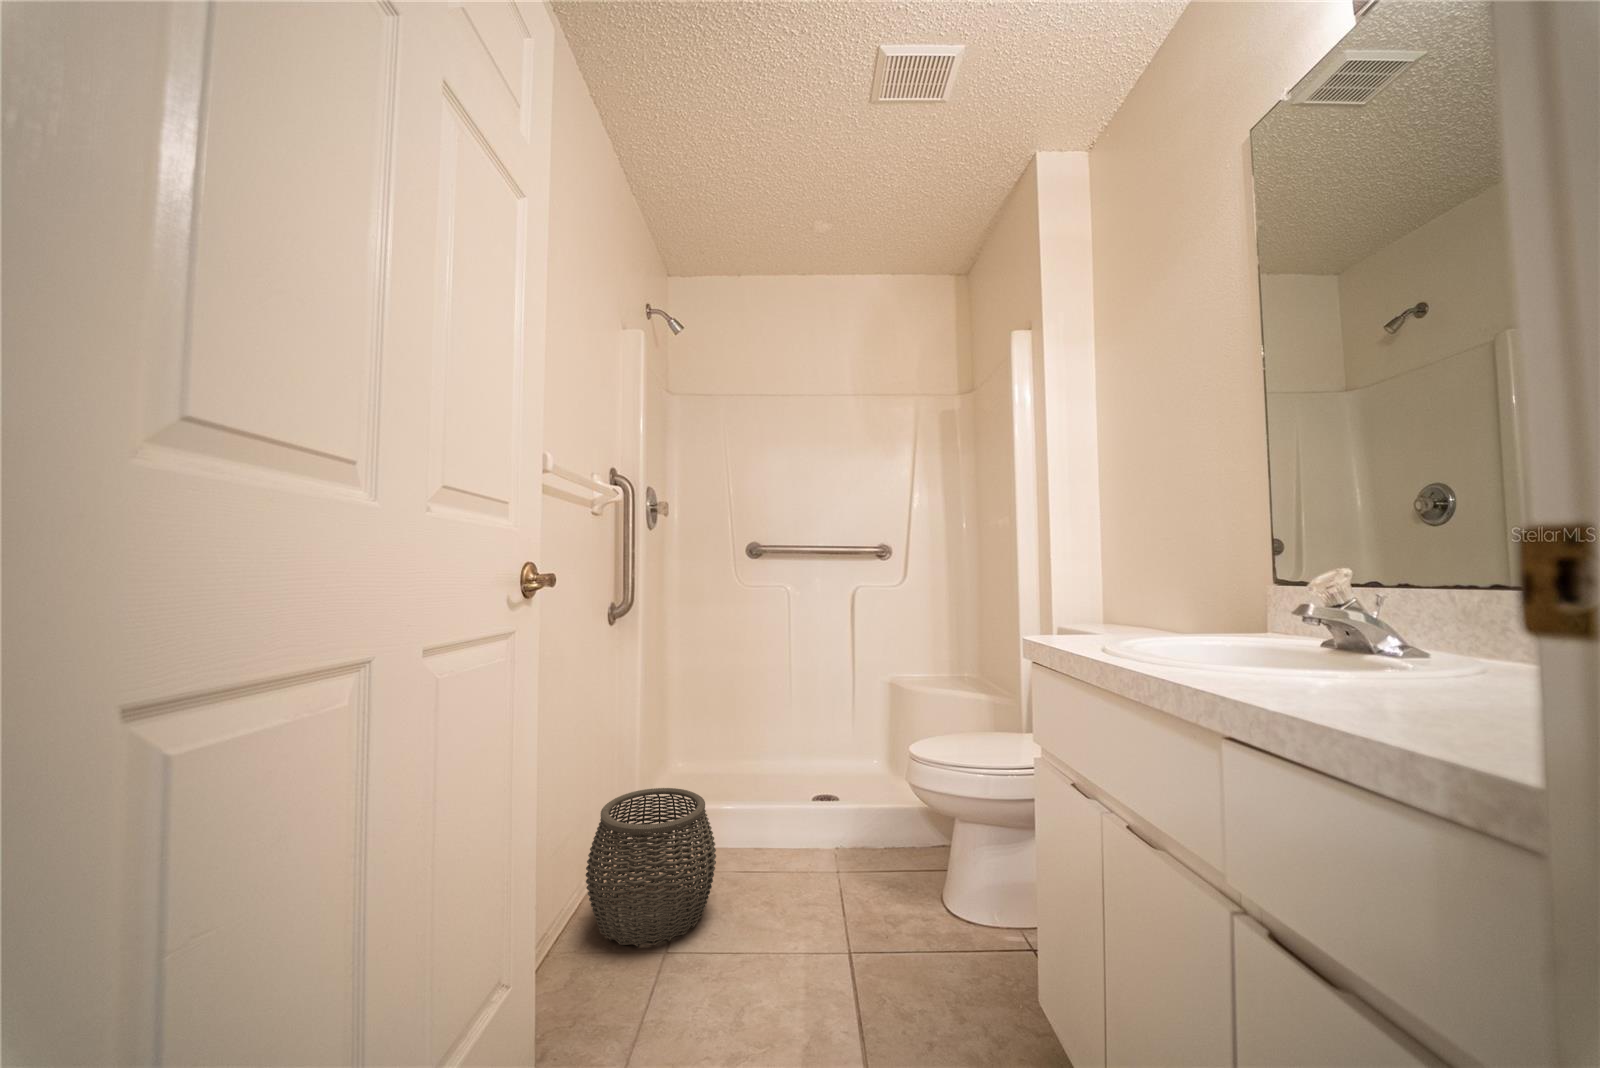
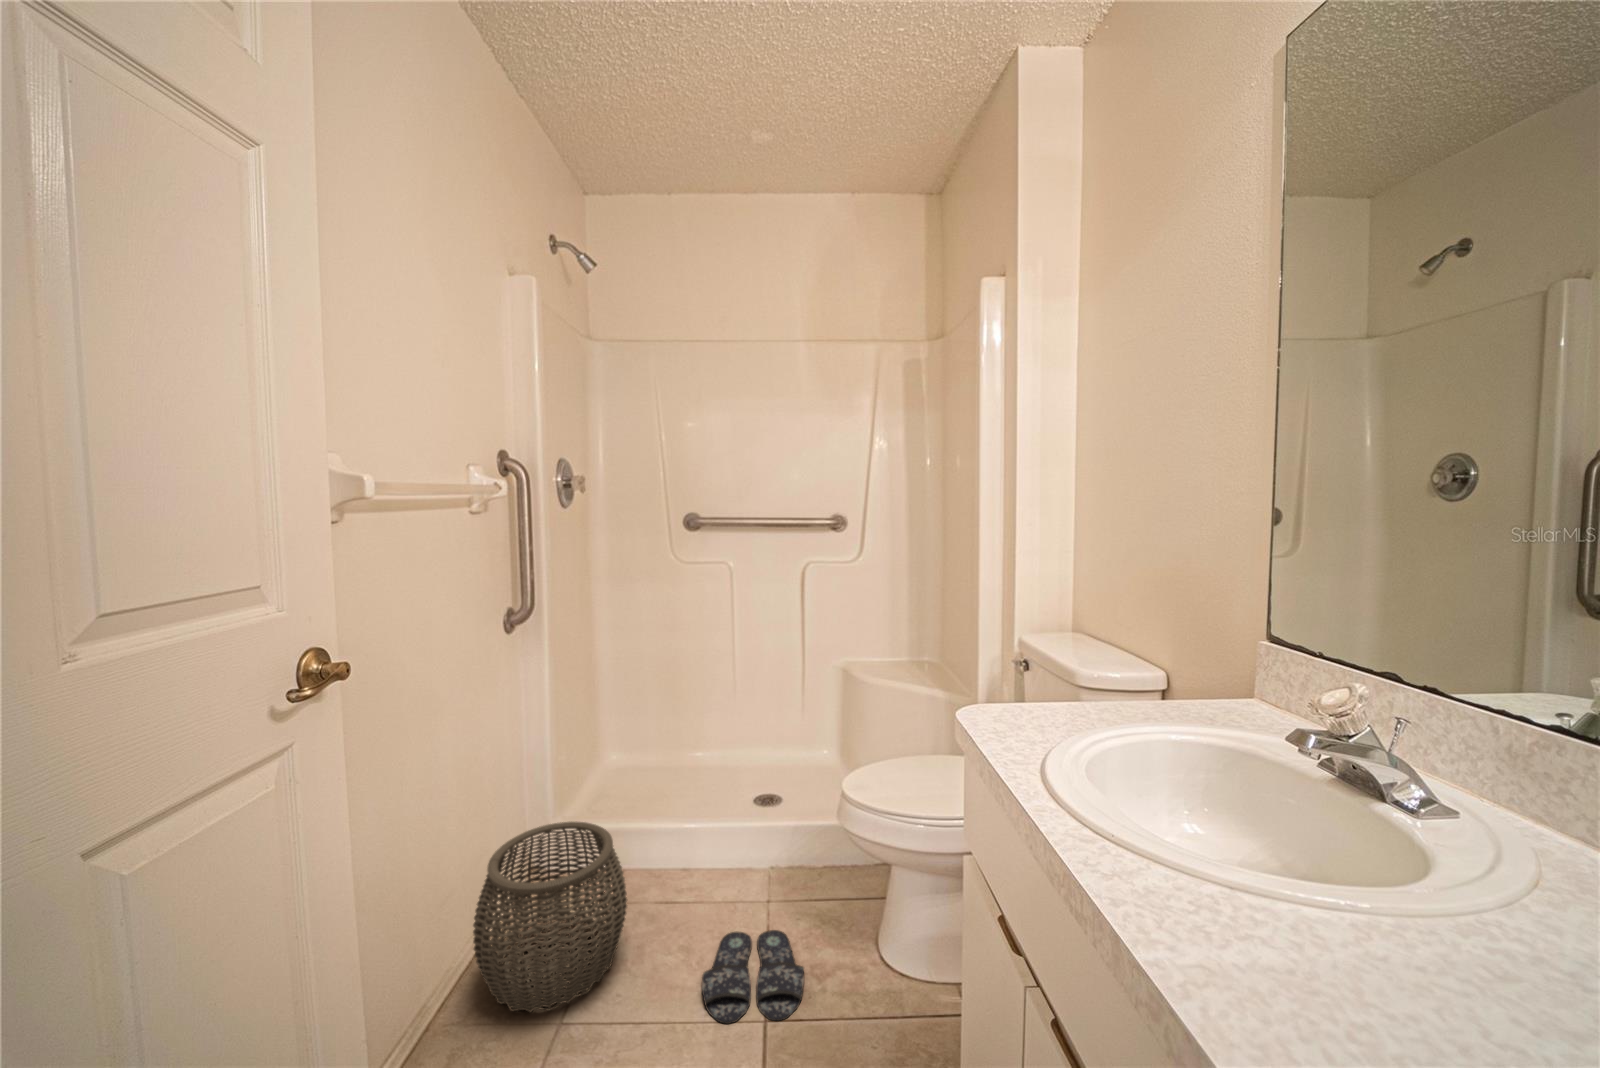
slippers: none [786,893,878,958] -> present [702,930,804,1024]

